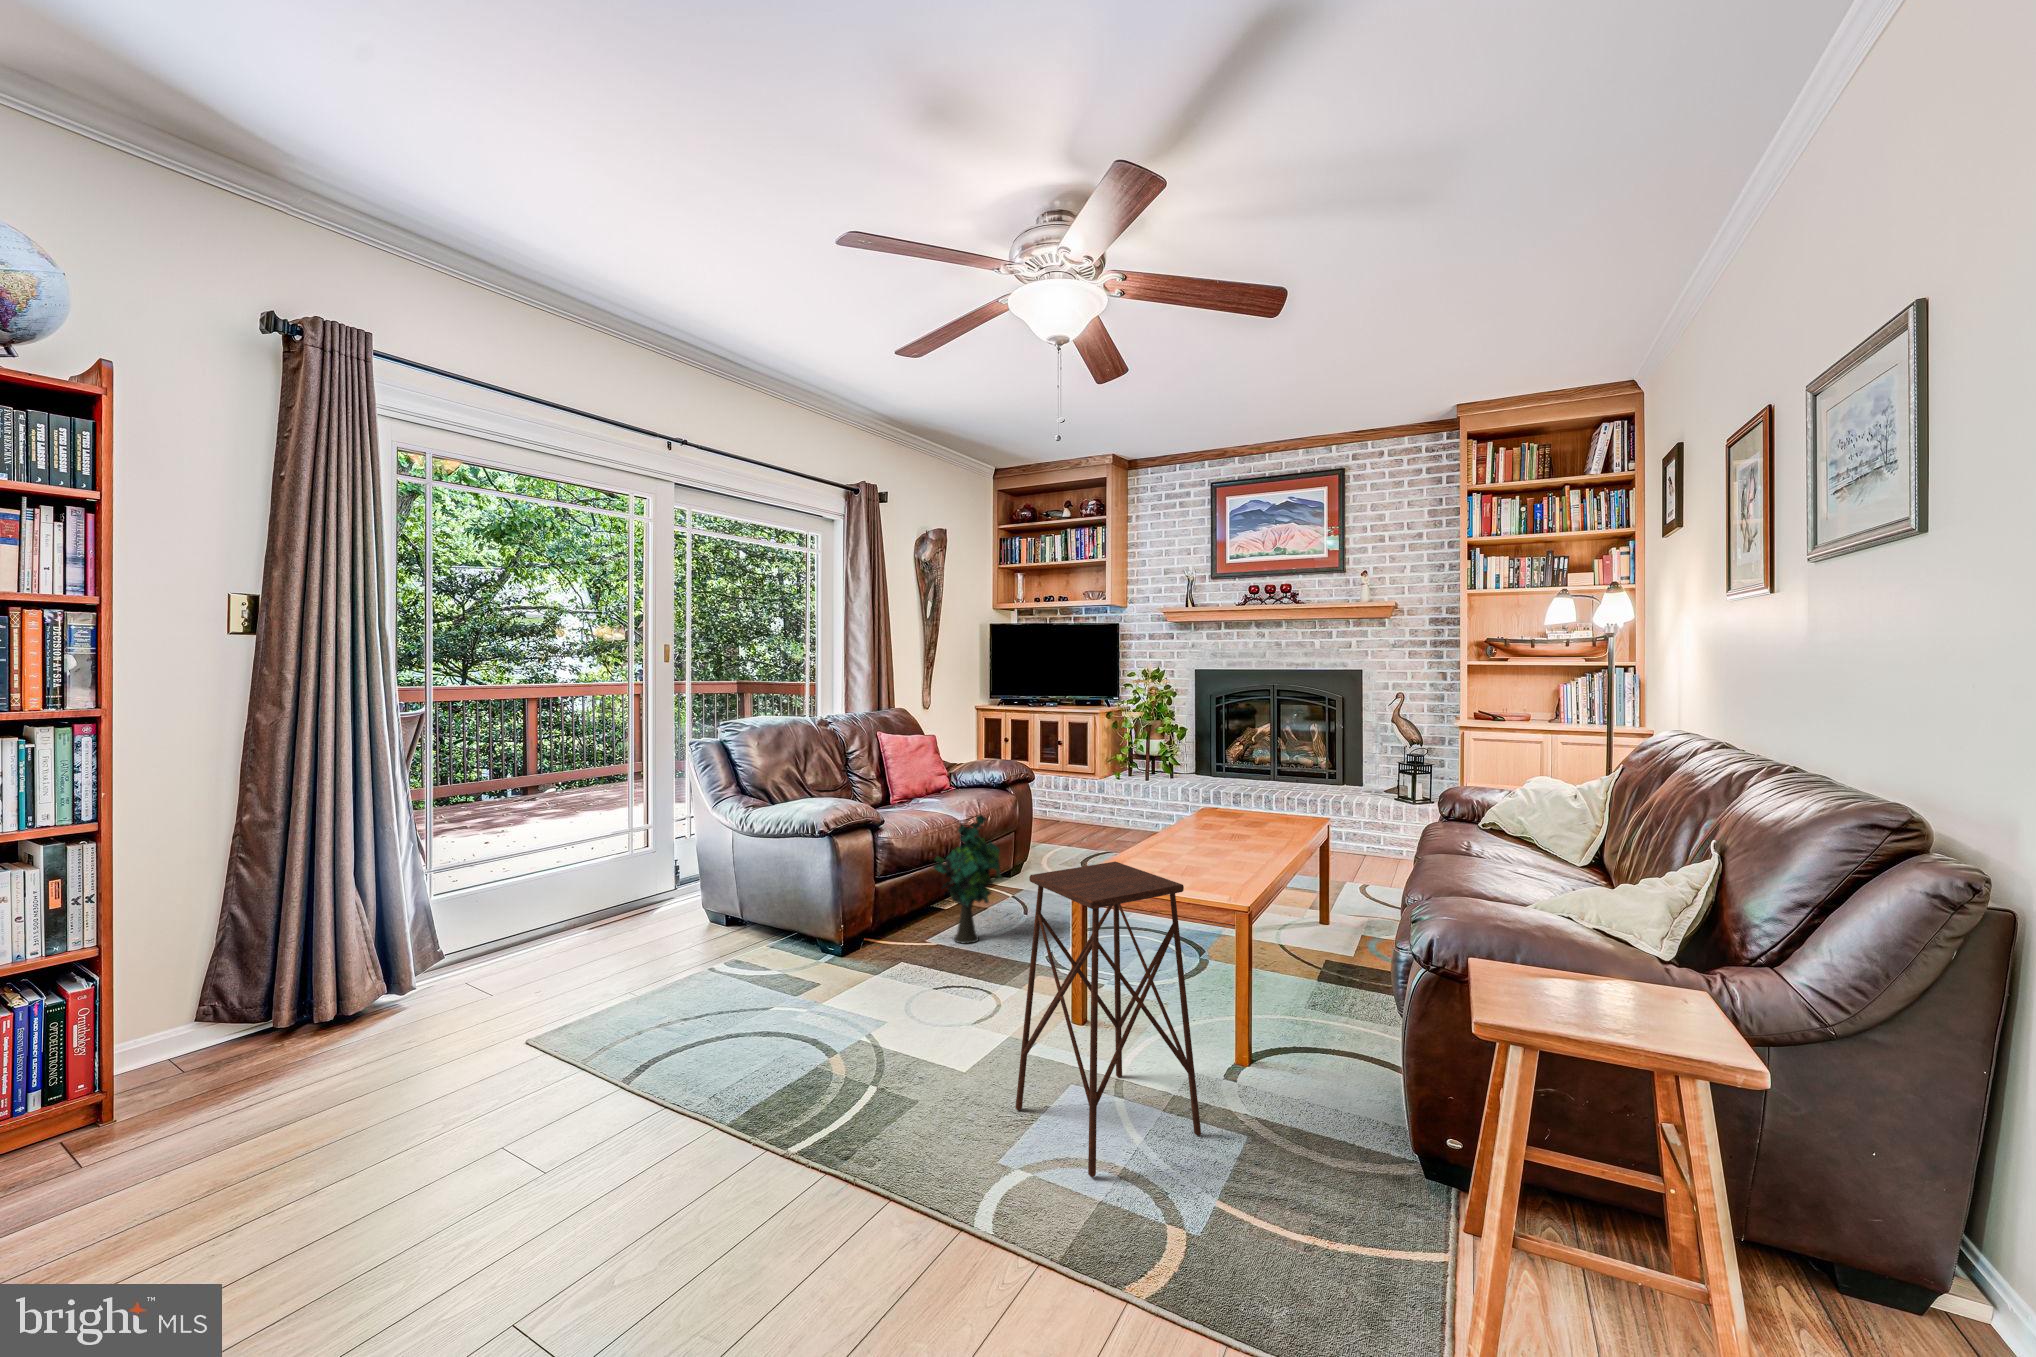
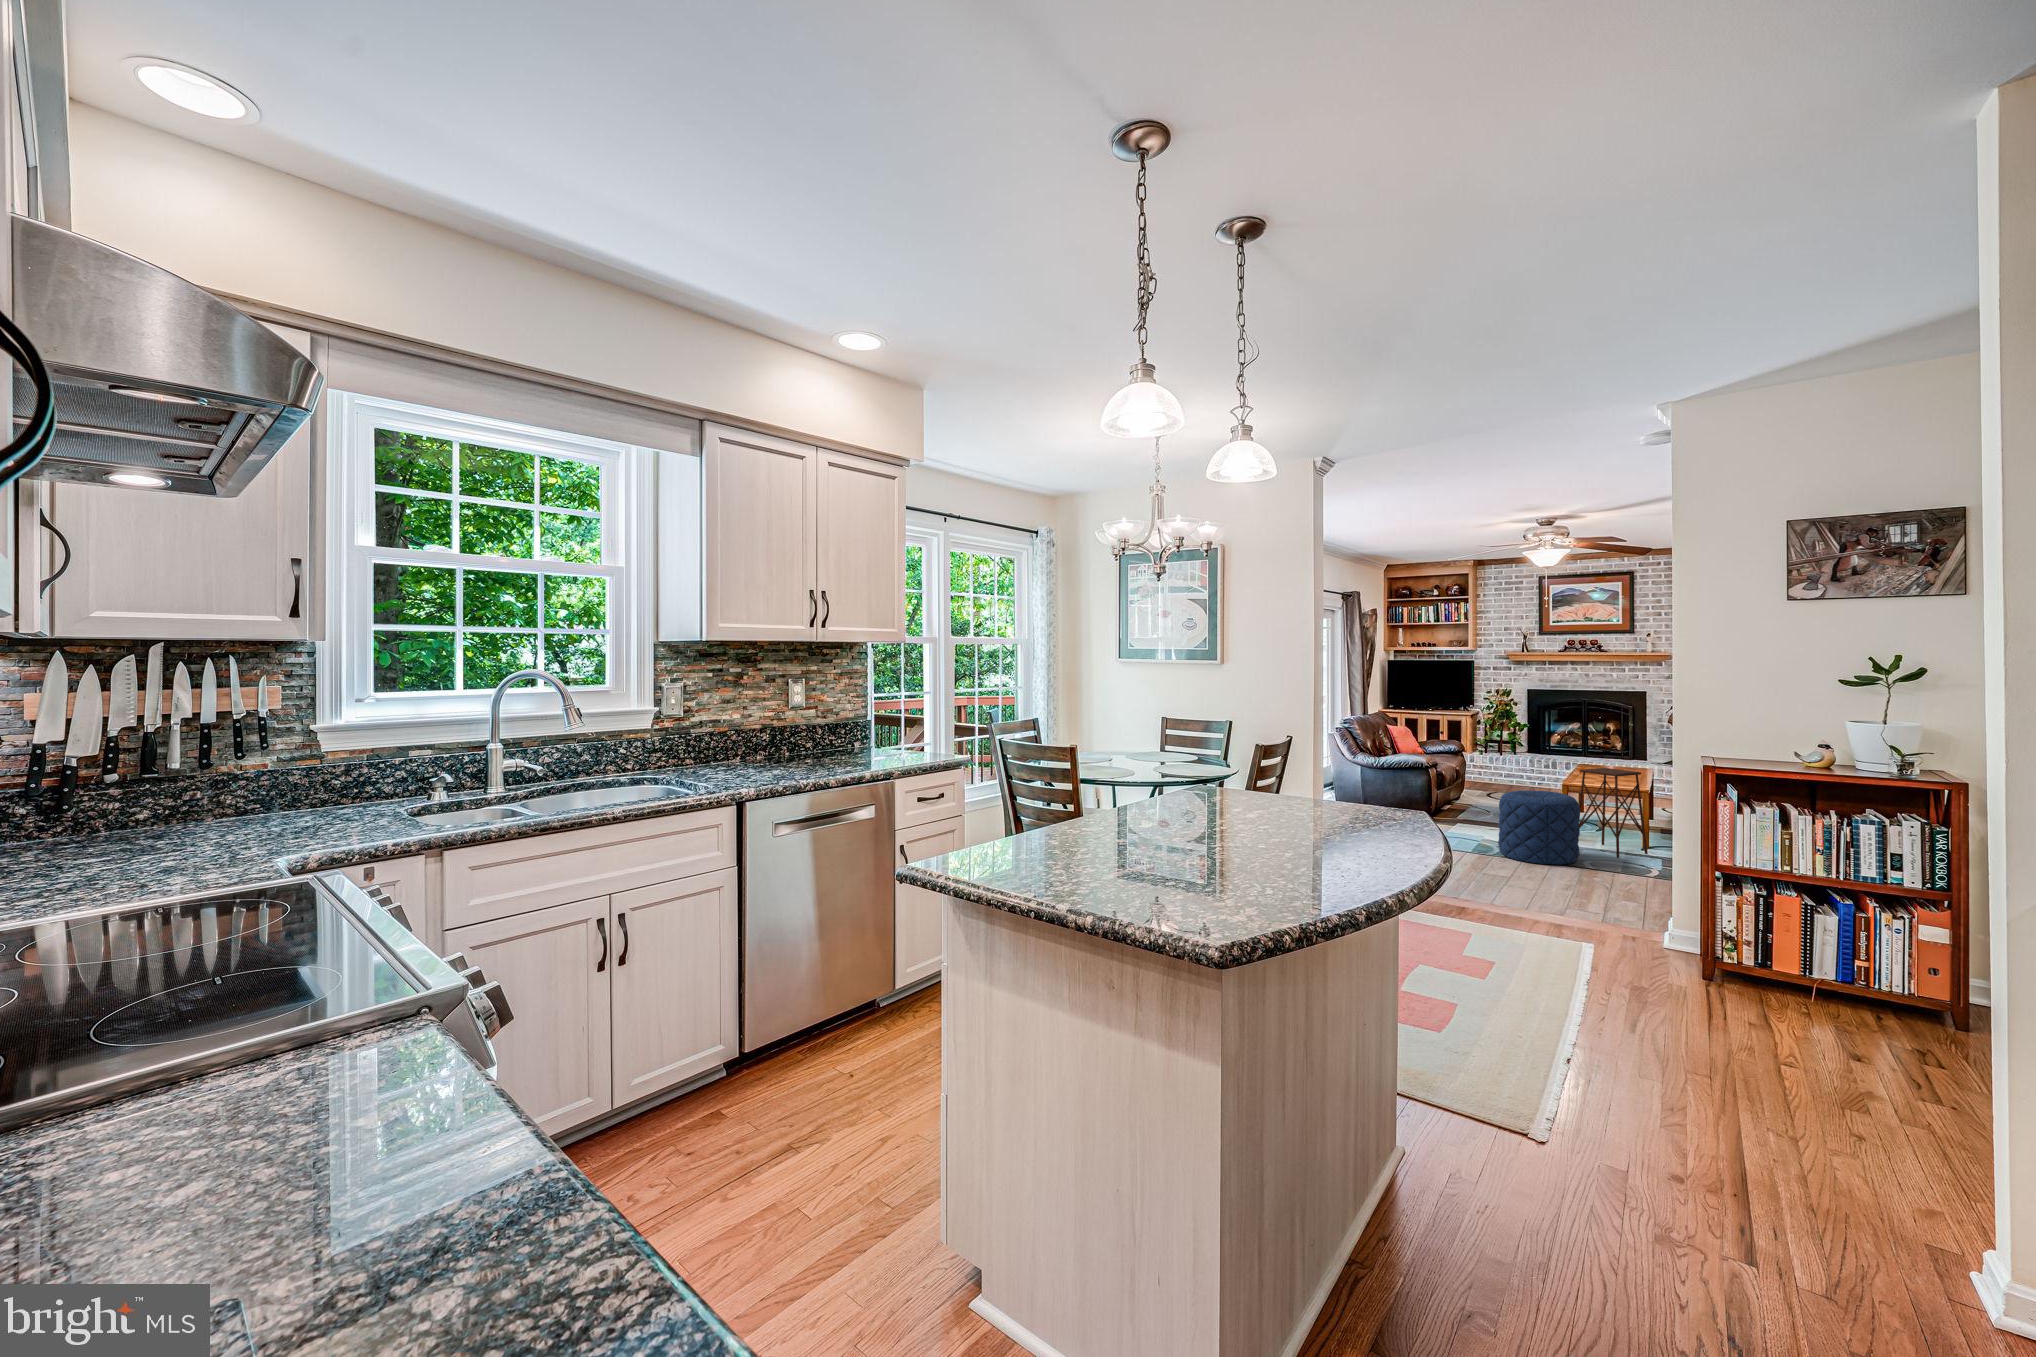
decorative plant: present [933,815,1003,944] -> none [1462,760,1499,817]
pouf: none [722,949,959,1262] -> present [1498,790,1580,864]

